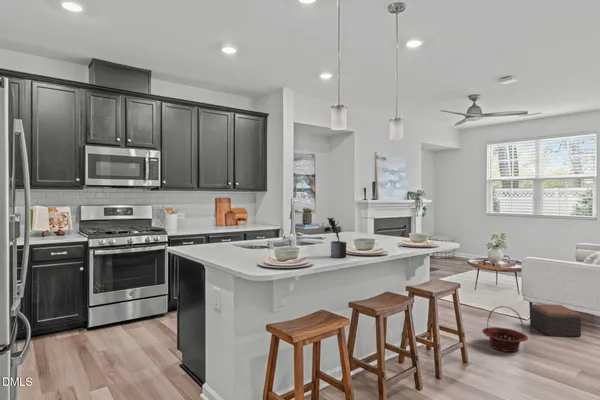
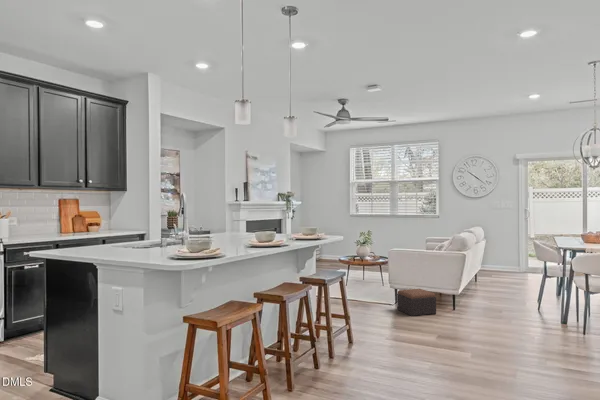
potted plant: present [324,218,347,258] -> none [231,207,252,248]
basket: present [482,306,528,352] -> none [362,291,400,332]

